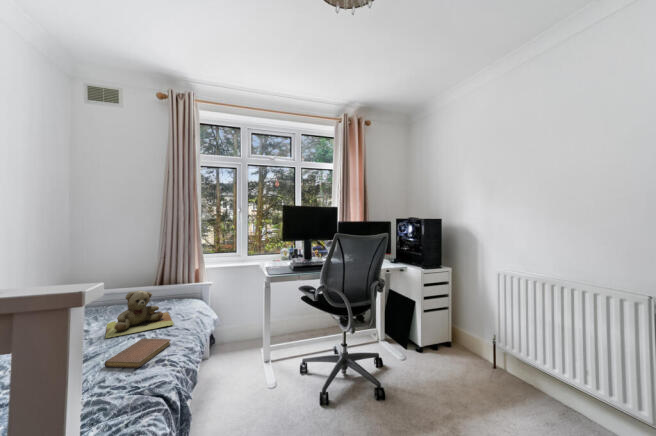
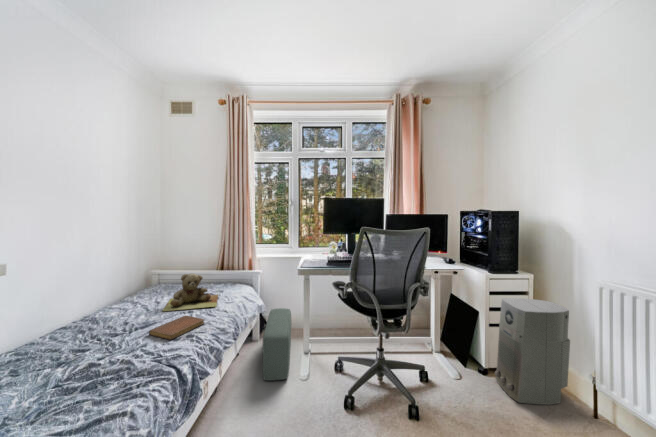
air purifier: none [431,286,482,370] -> present [495,298,570,405]
pouf: none [222,319,256,396] -> present [262,308,291,380]

